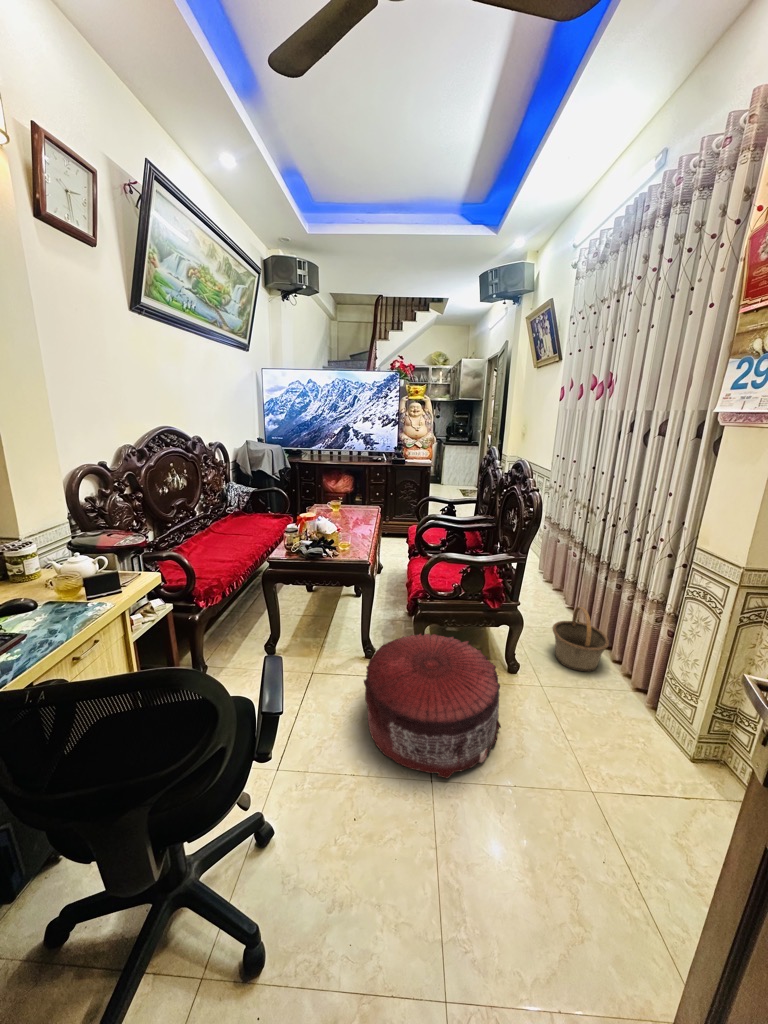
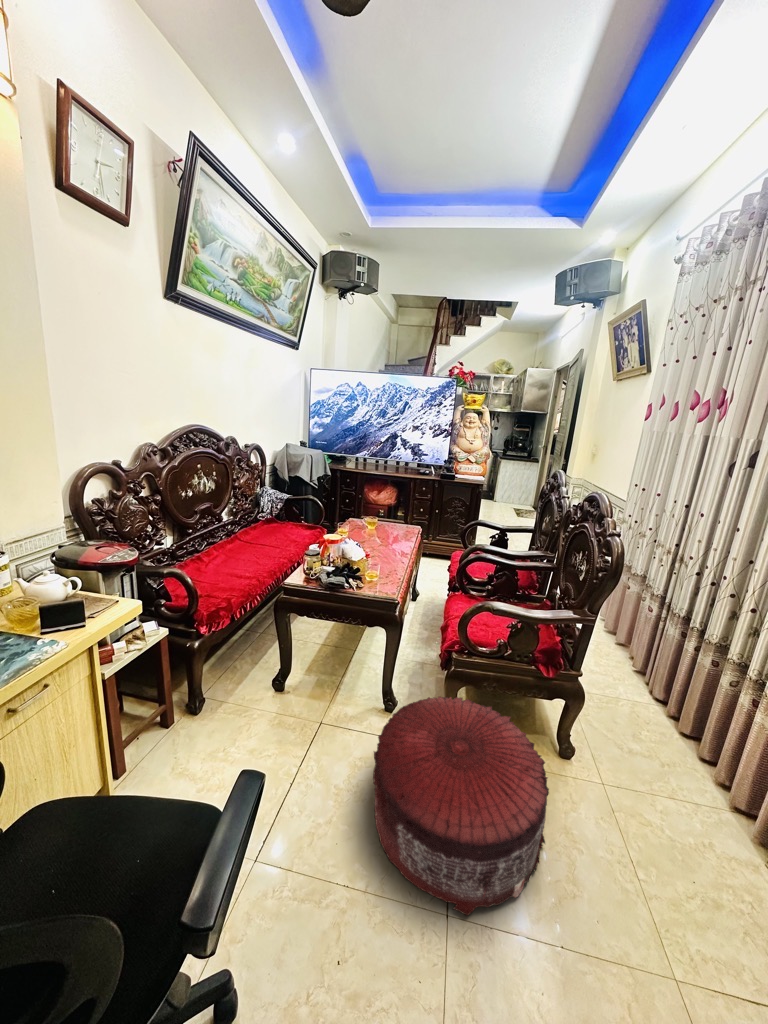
basket: present [553,607,609,671] -> none [620,683,698,771]

